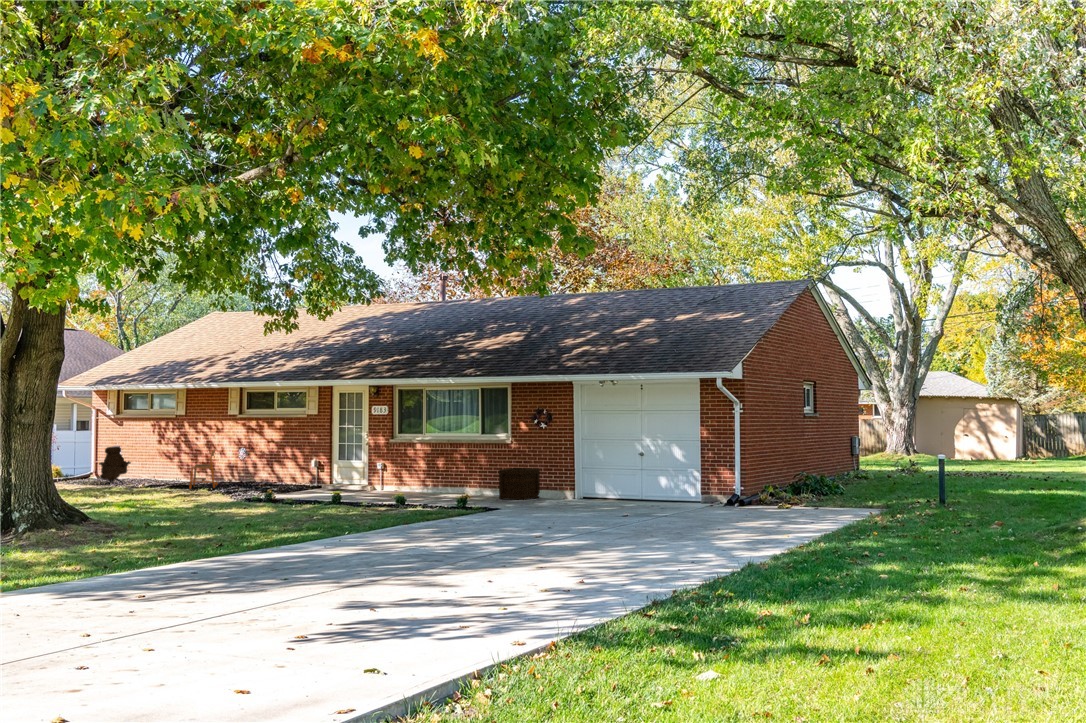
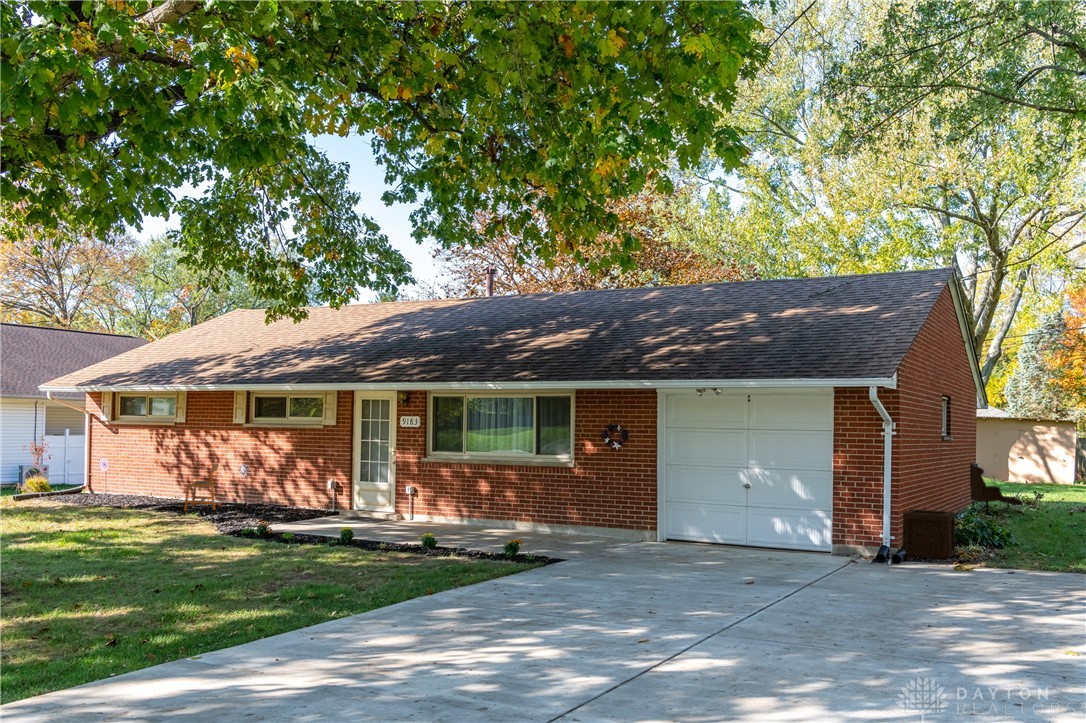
lounge chair: present [99,446,131,484] -> present [970,465,1022,513]
wooden crate: present [499,468,540,500] -> present [903,509,956,559]

